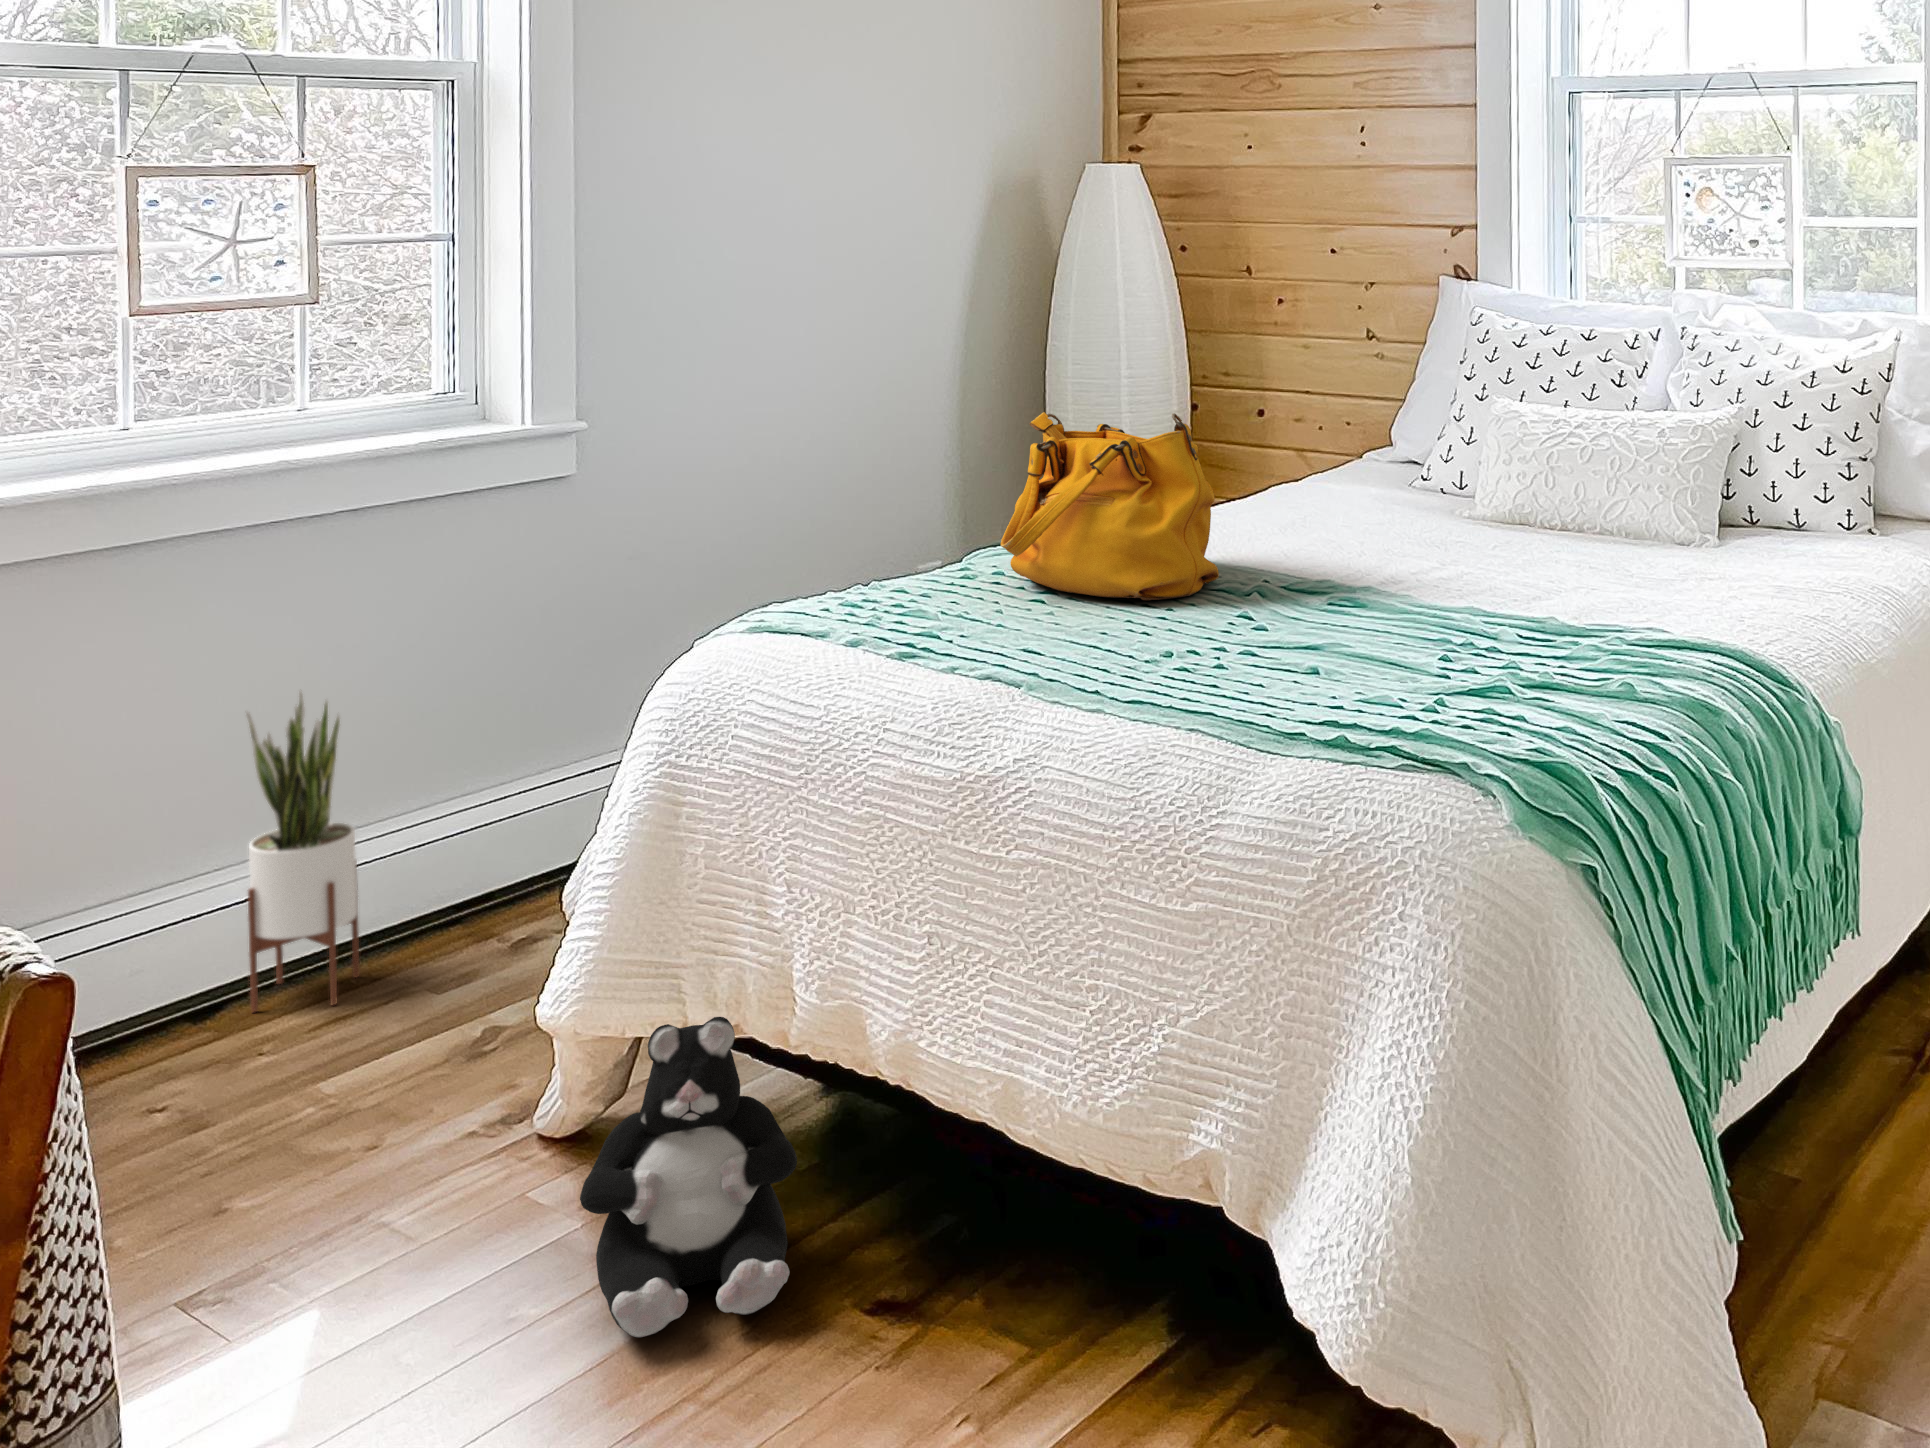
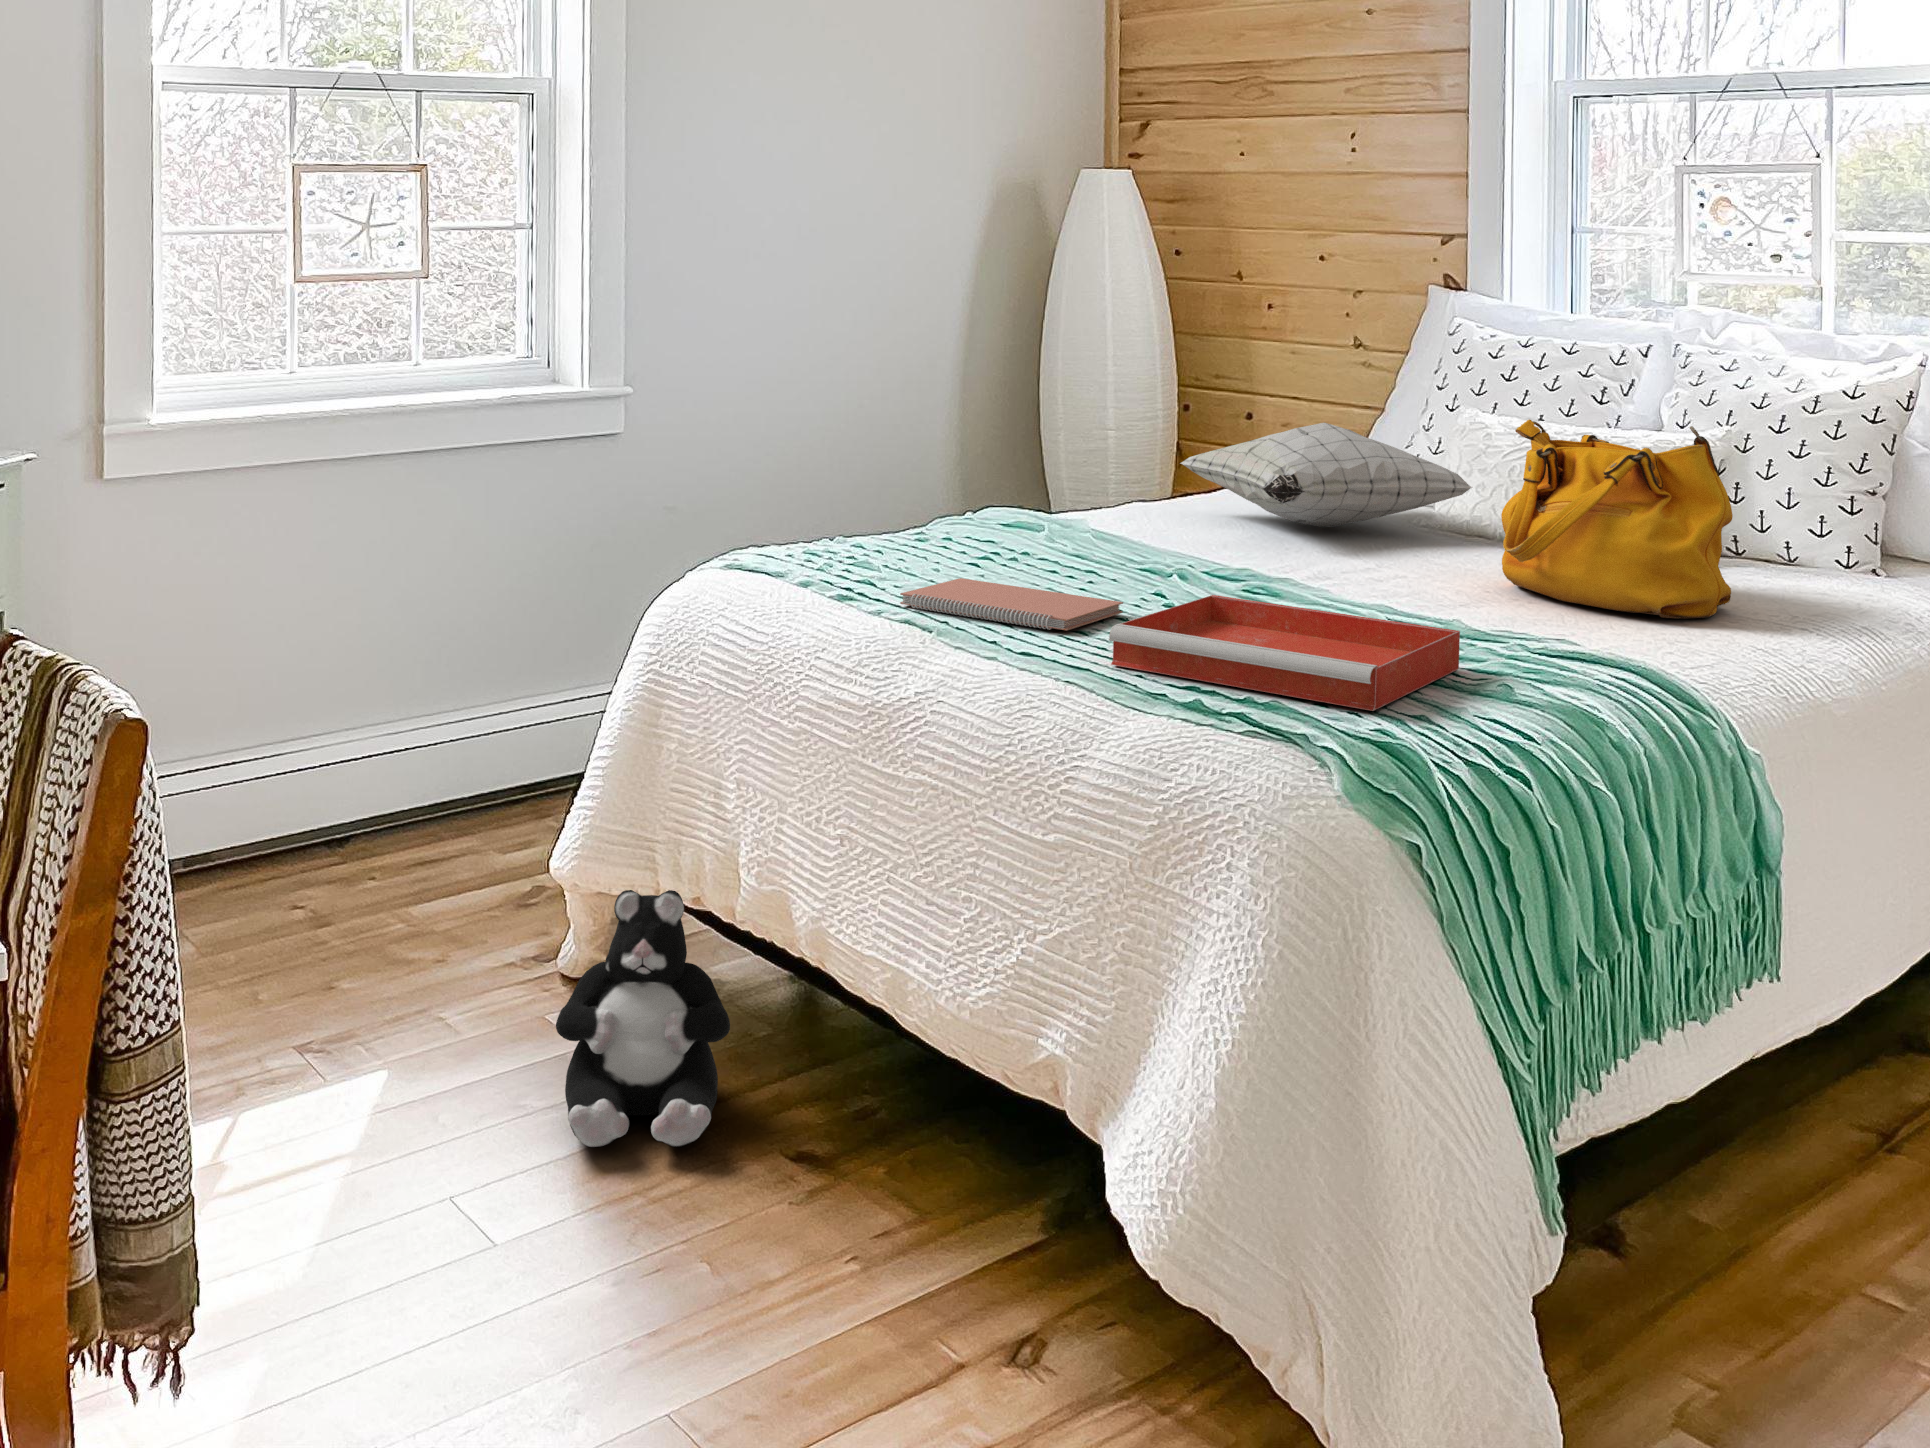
handbag: present [1001,412,1219,600] -> present [1501,419,1733,619]
pillow: none [1222,423,1516,528] -> present [1180,423,1472,527]
tray: none [1231,621,1570,734] -> present [1109,595,1460,711]
notebook: none [976,623,1219,675] -> present [900,578,1123,630]
potted plant: present [246,691,359,1012] -> none [360,593,443,857]

